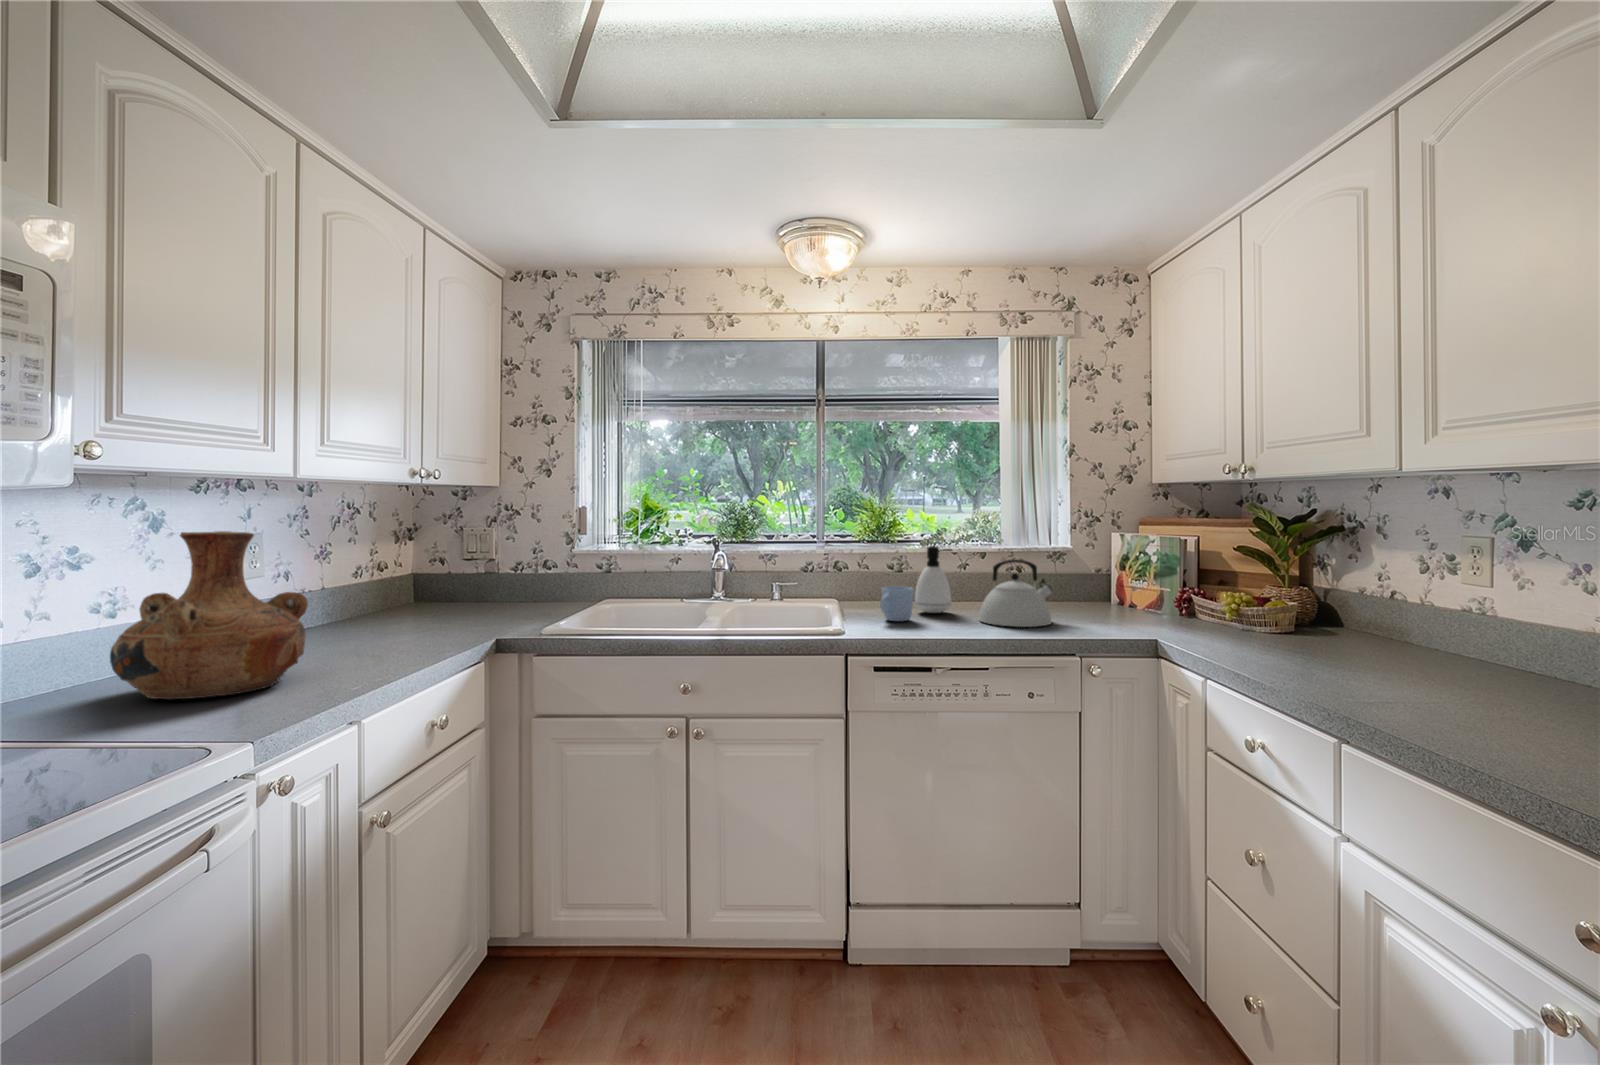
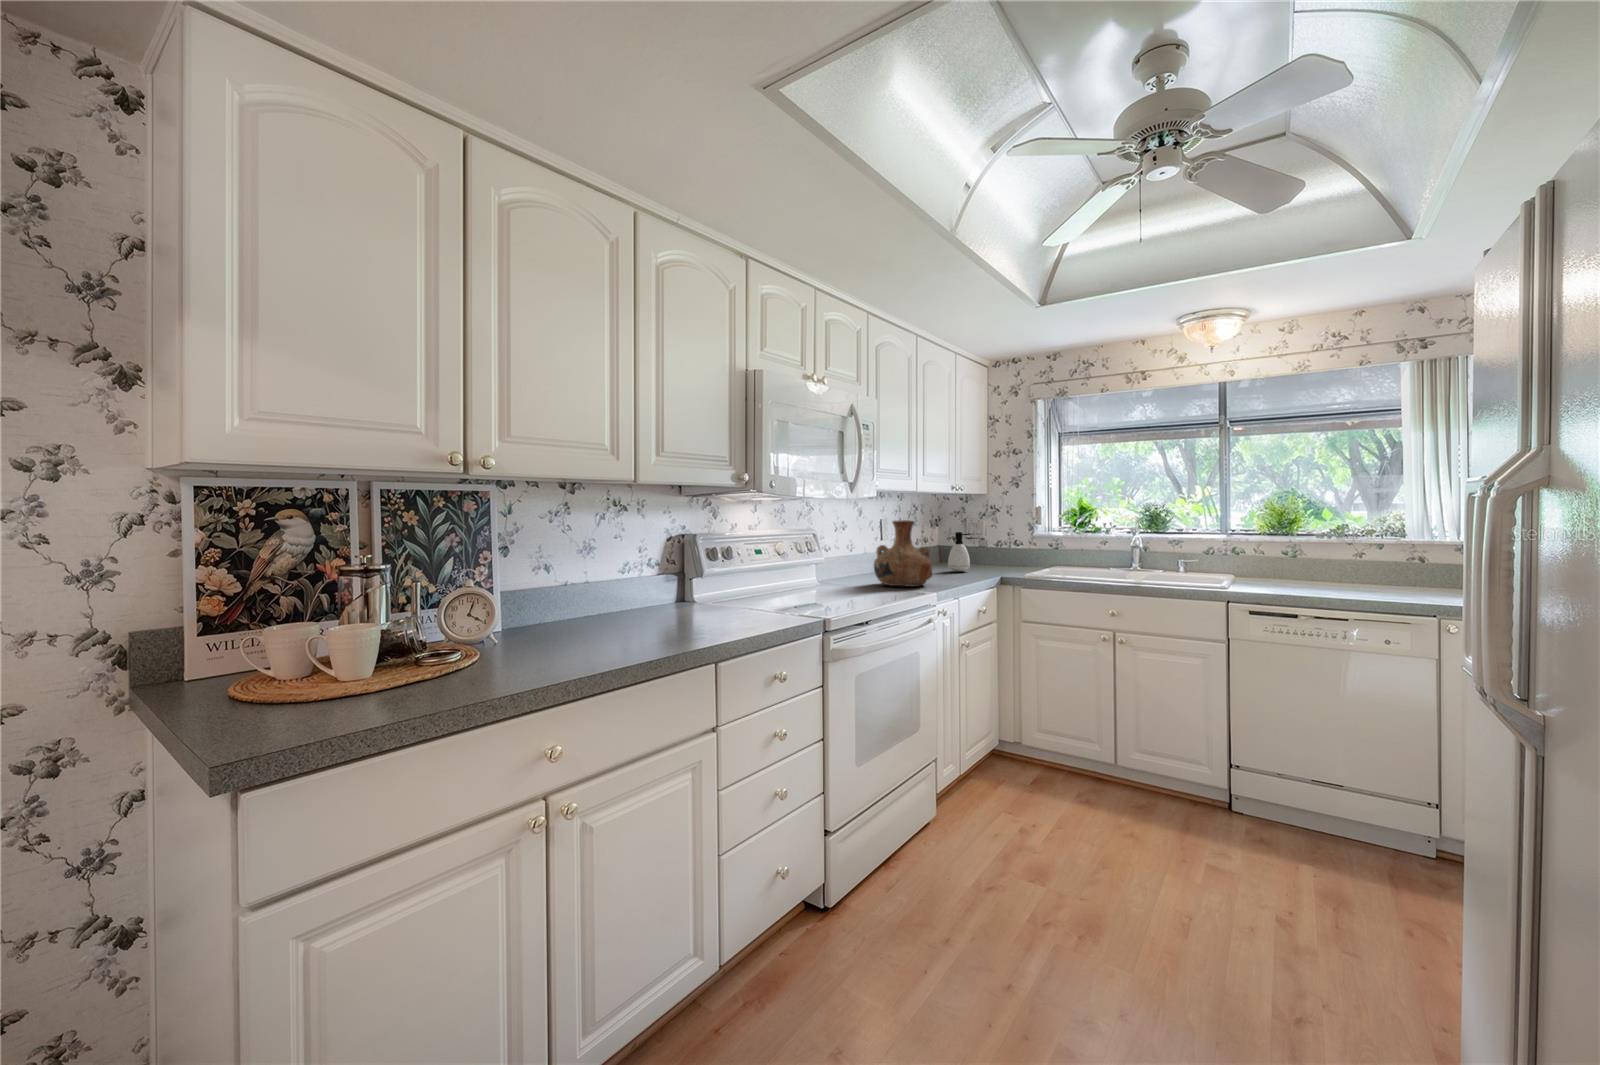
soap dispenser: present [915,546,952,613] -> present [948,532,970,572]
kettle: present [979,560,1052,627] -> none [1353,544,1427,593]
mug: present [880,586,914,621] -> none [1261,562,1292,586]

